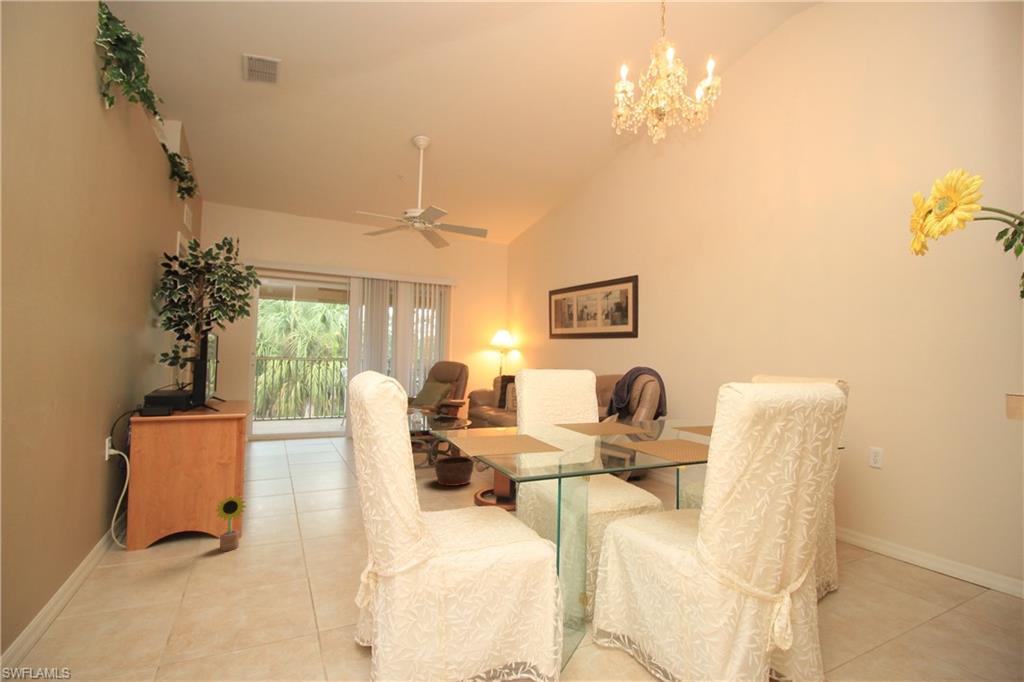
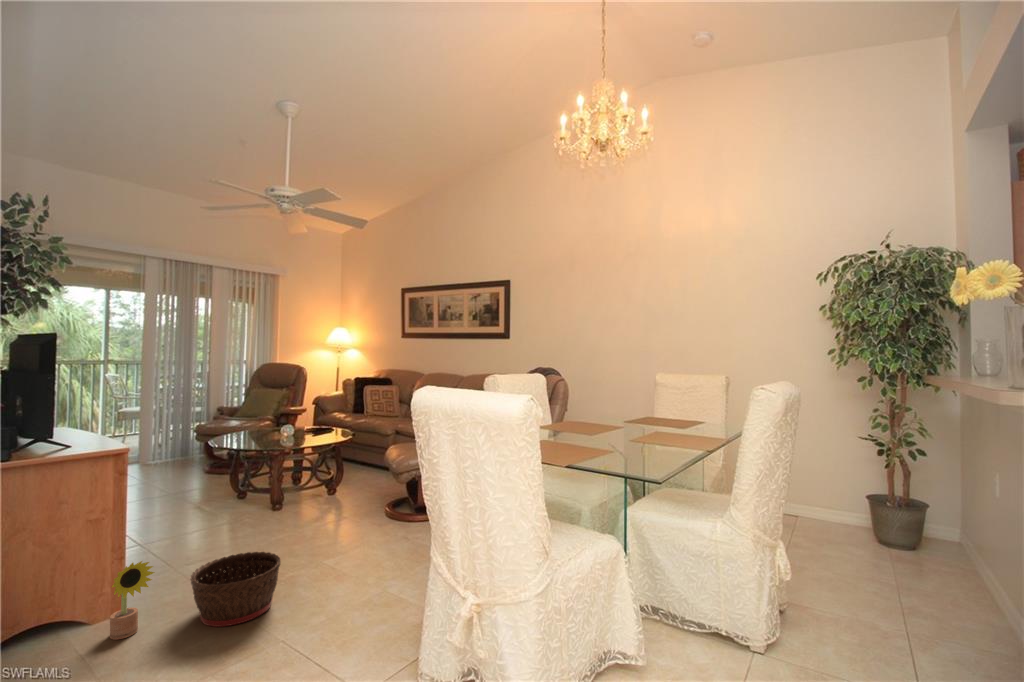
basket: present [434,456,474,486] -> present [190,552,281,627]

